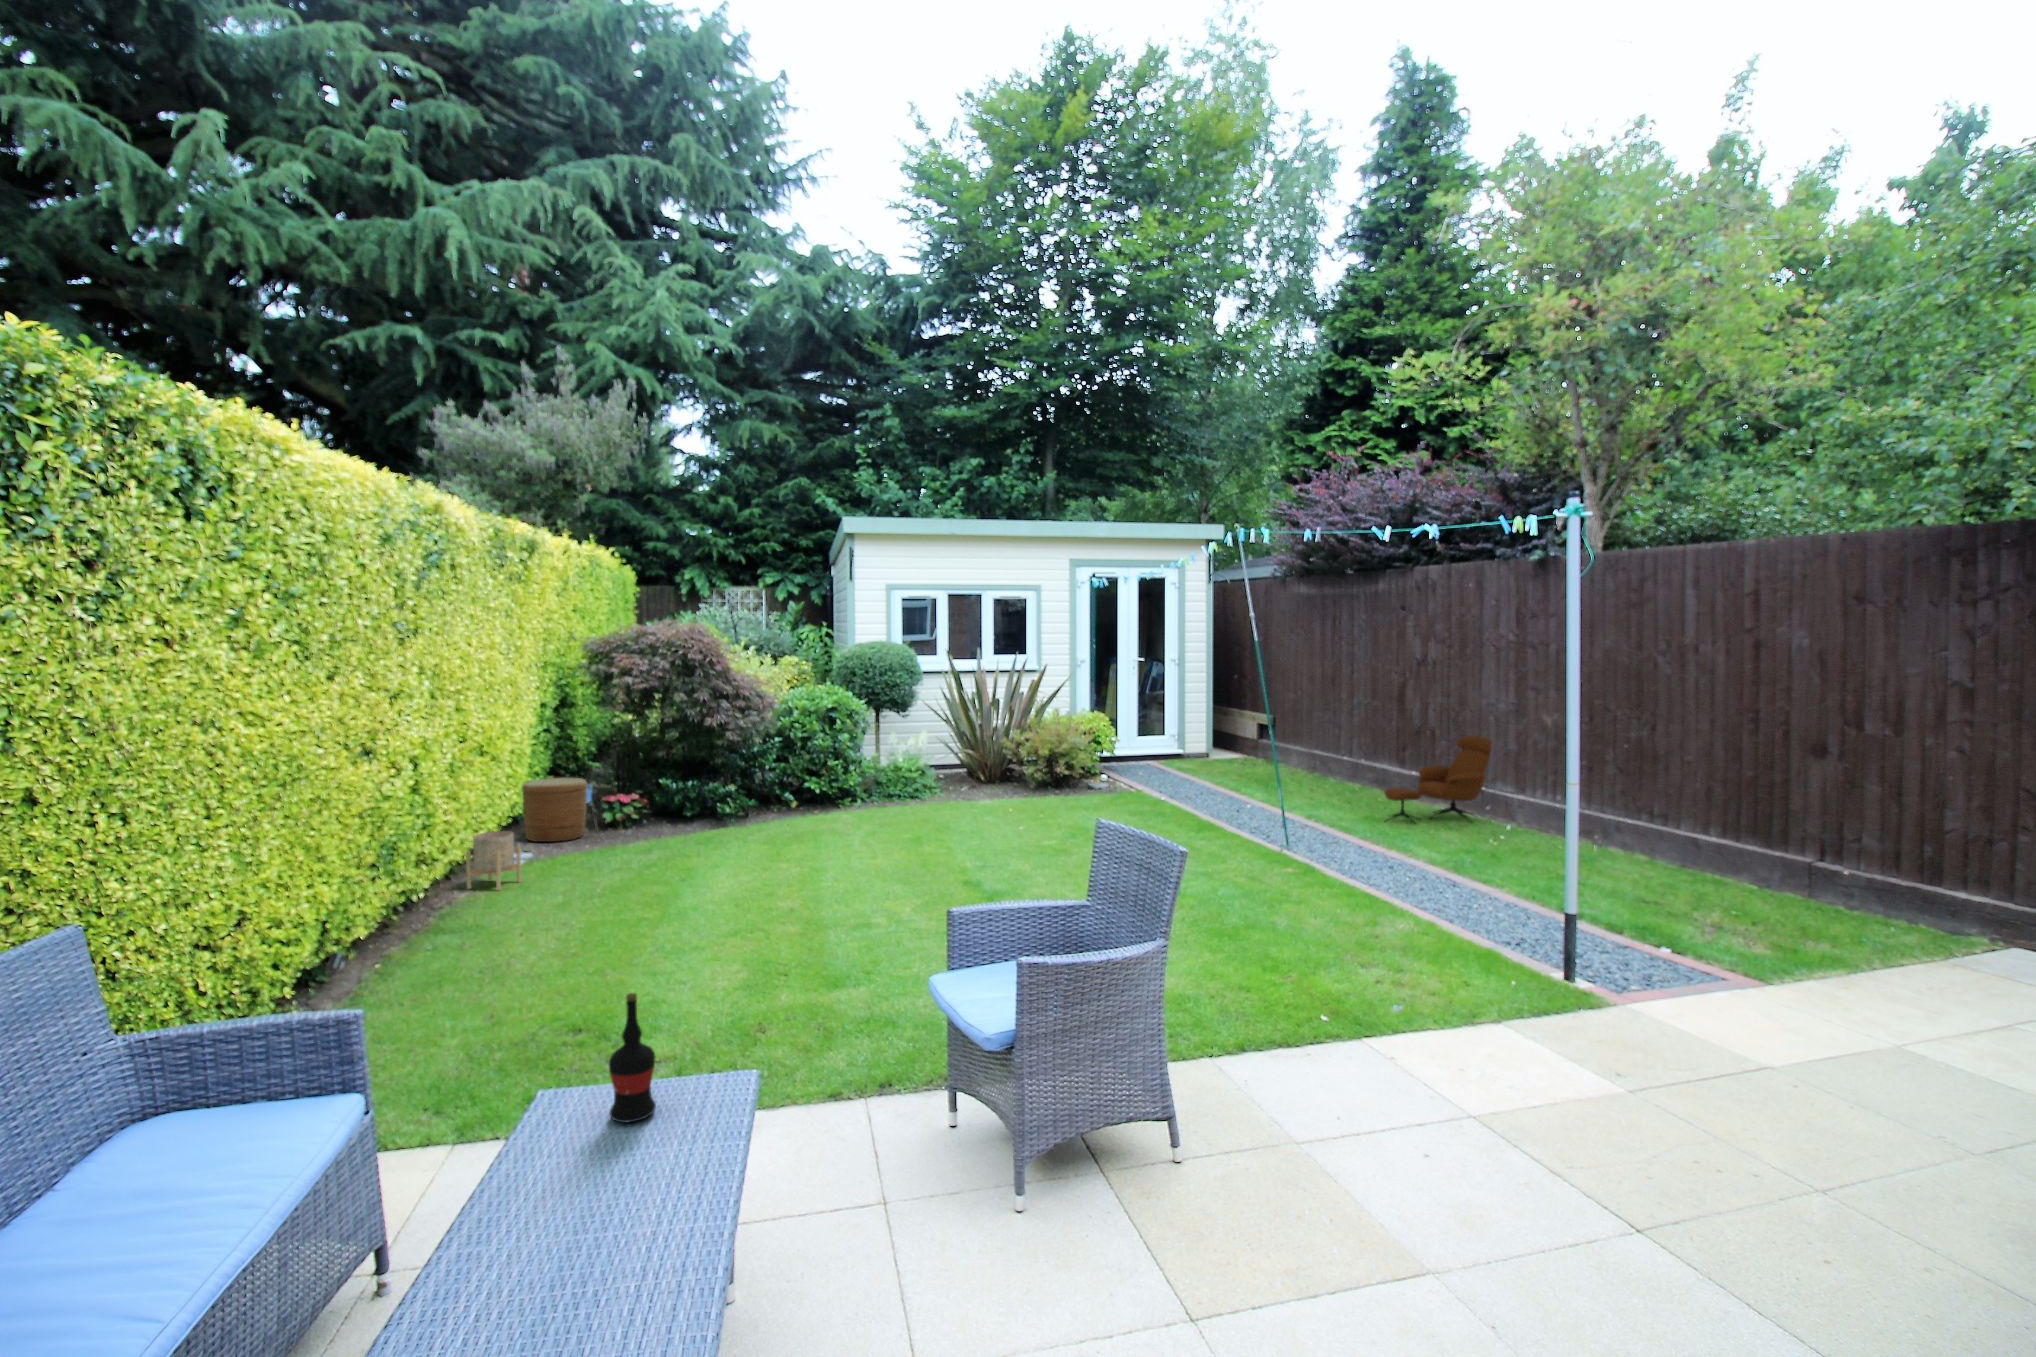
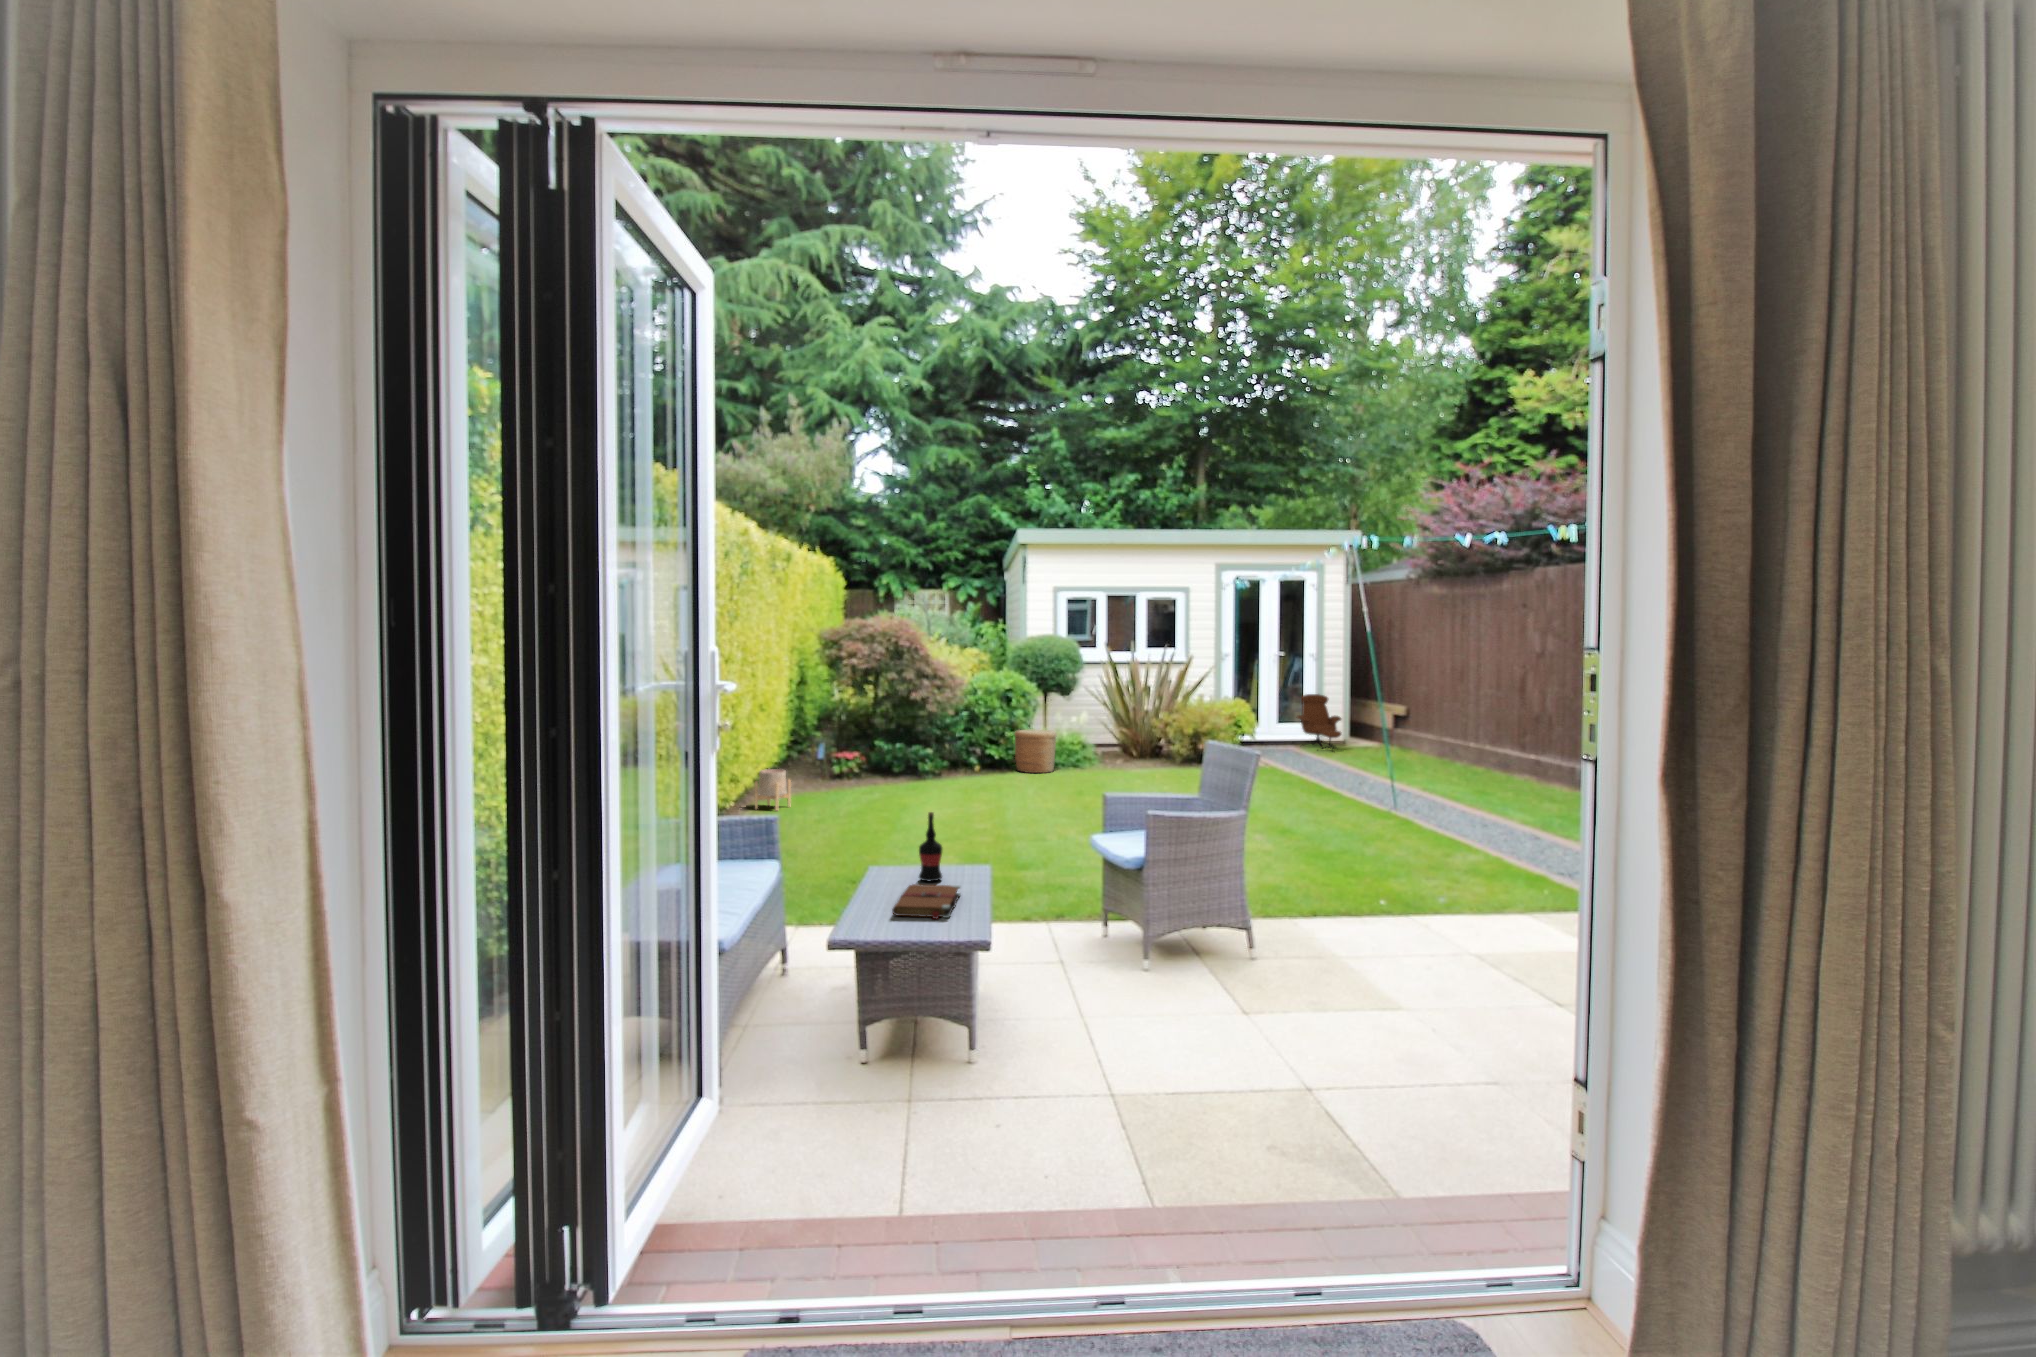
lounge chair: present [1384,736,1492,822] -> present [1296,694,1341,749]
woven basket: present [522,778,587,842] -> present [1015,730,1056,773]
book: none [511,1145,678,1269] -> present [892,884,960,919]

